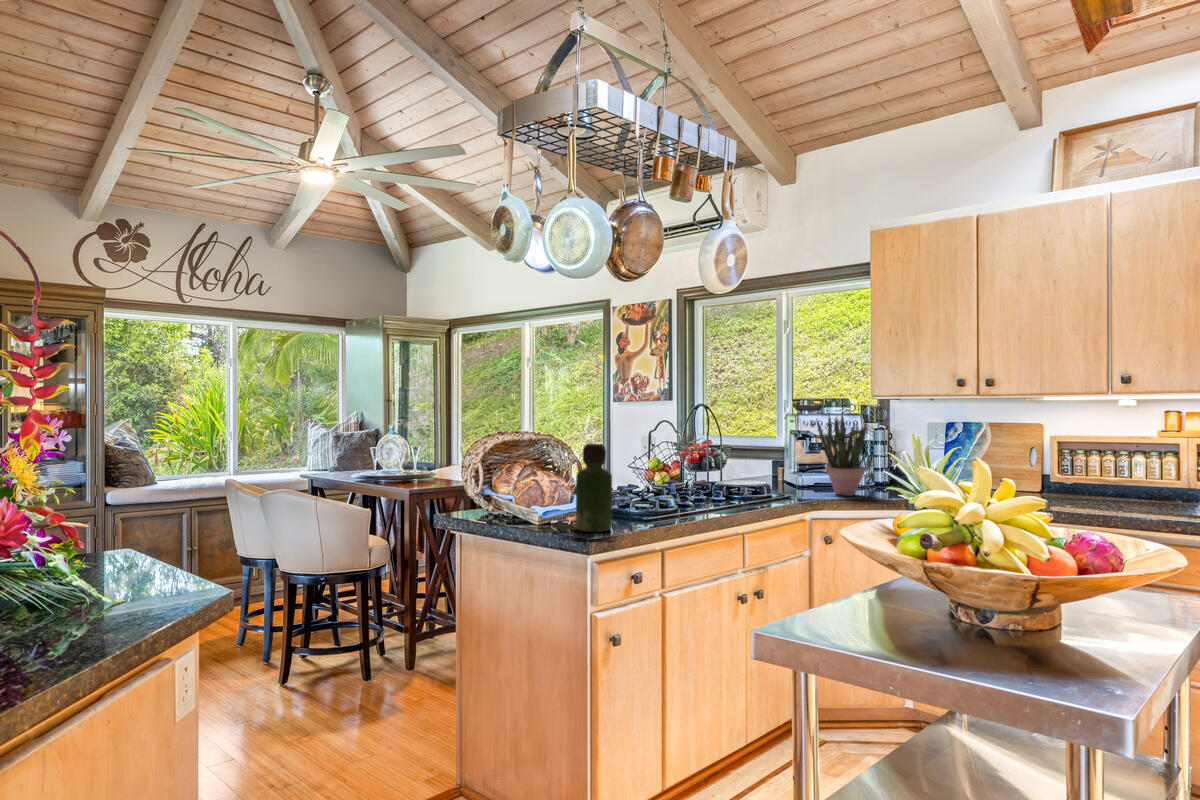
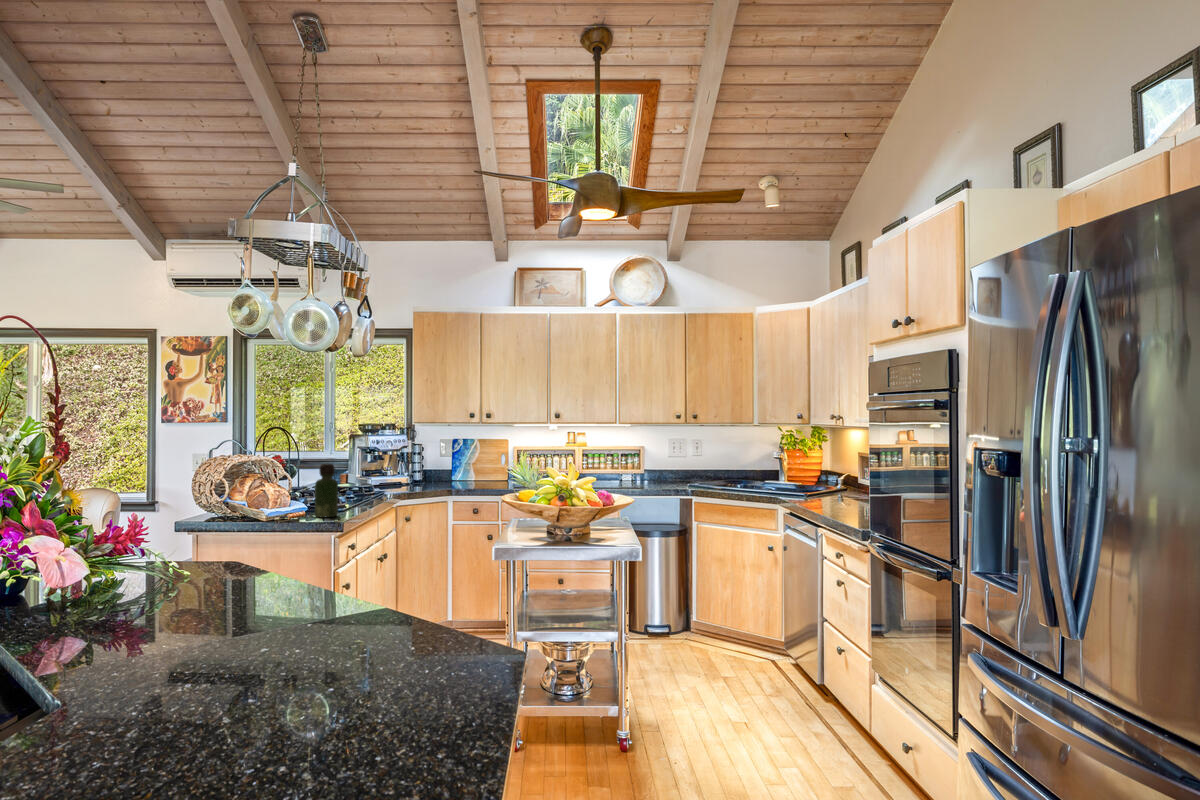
potted plant: present [816,415,868,496] -> none [390,436,427,490]

